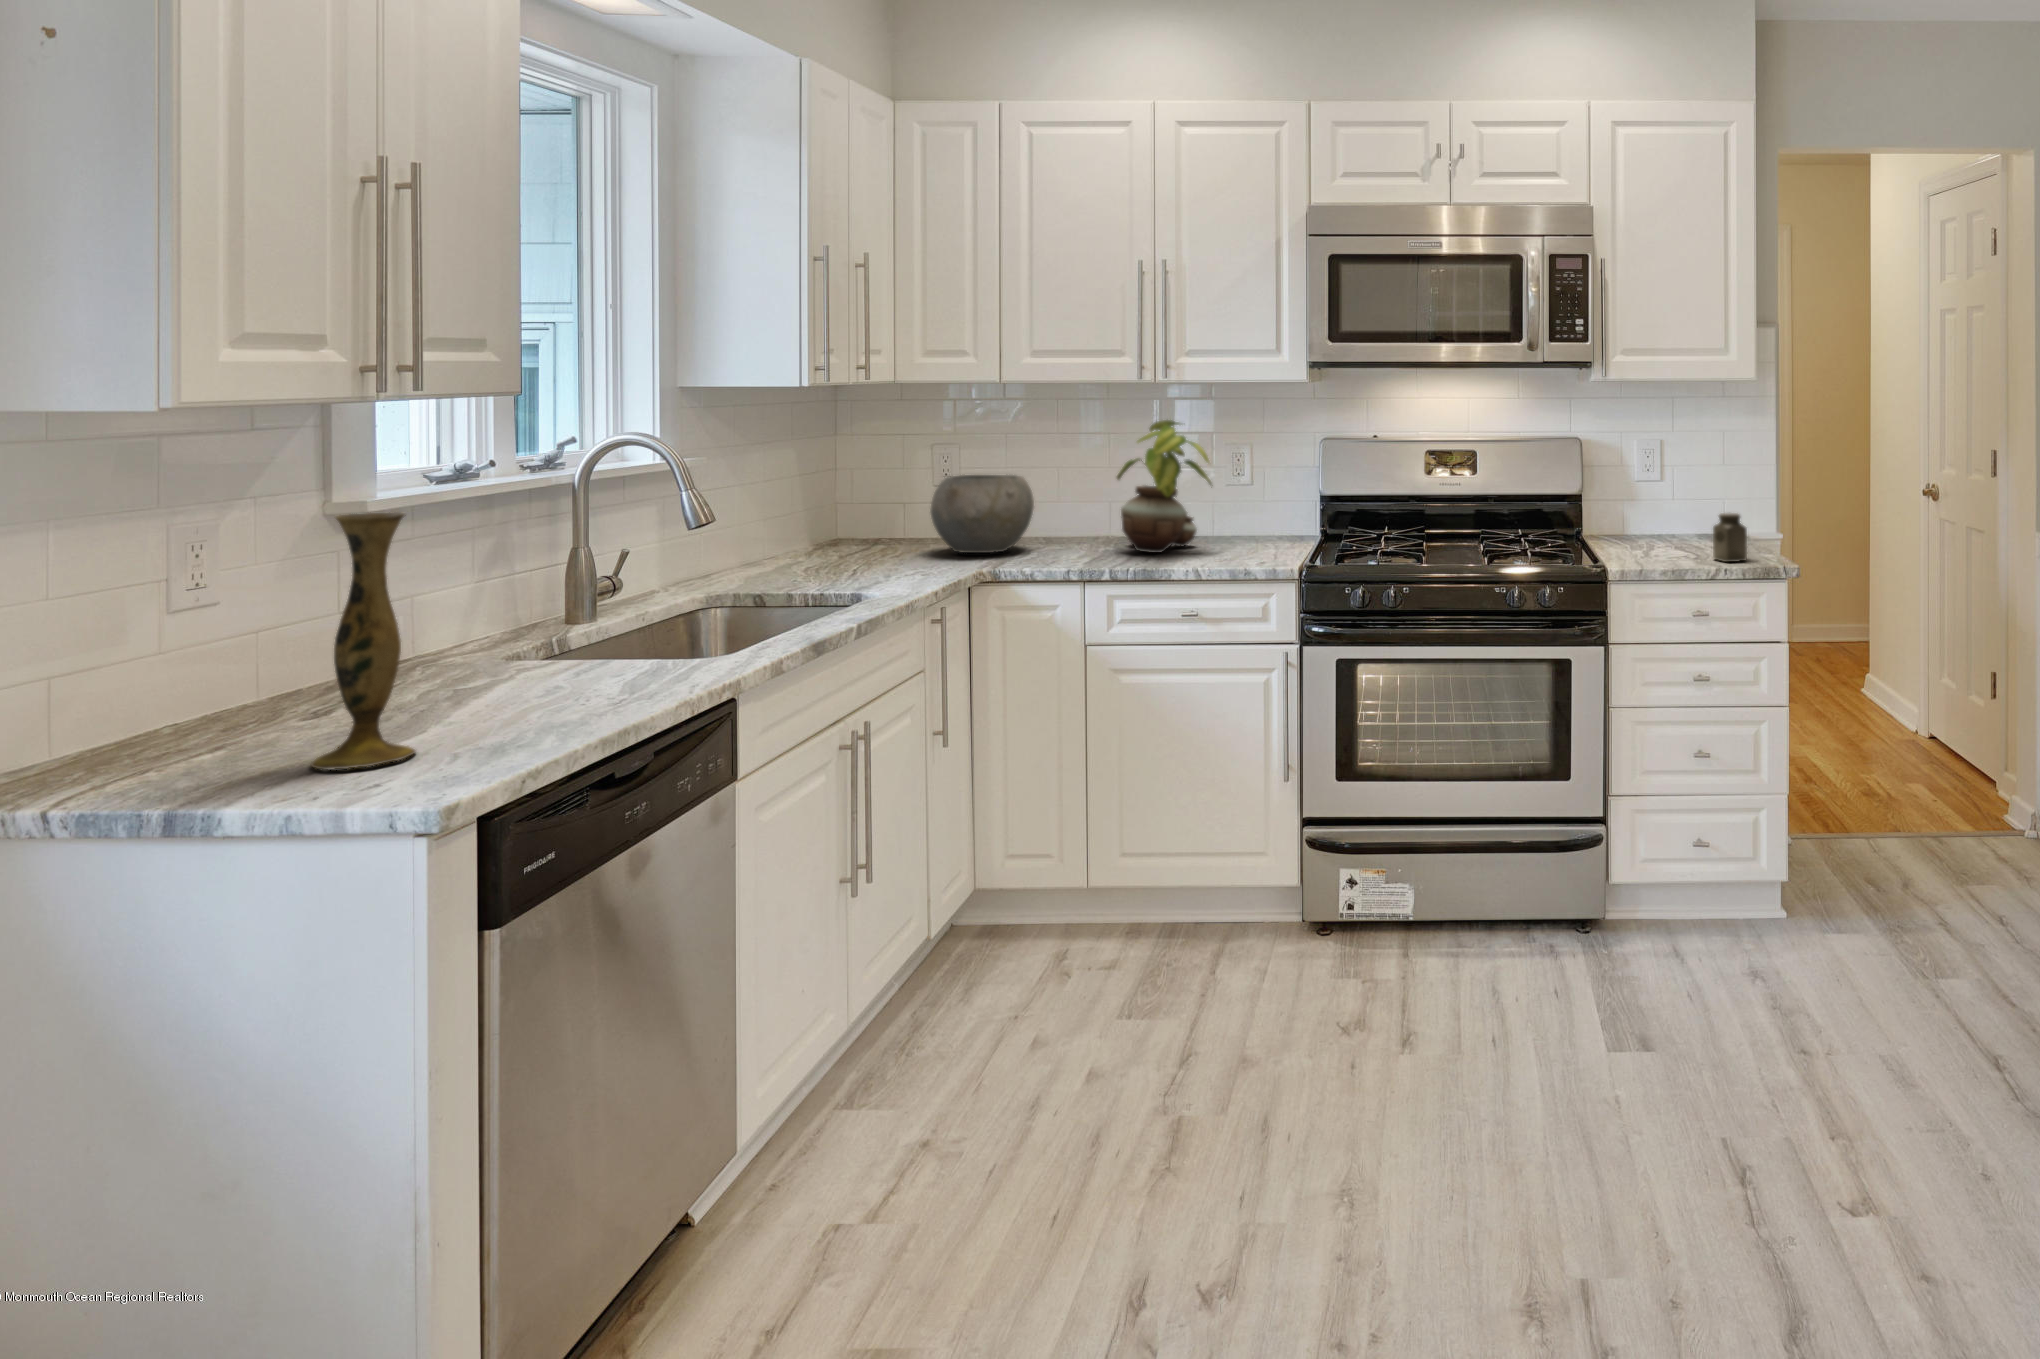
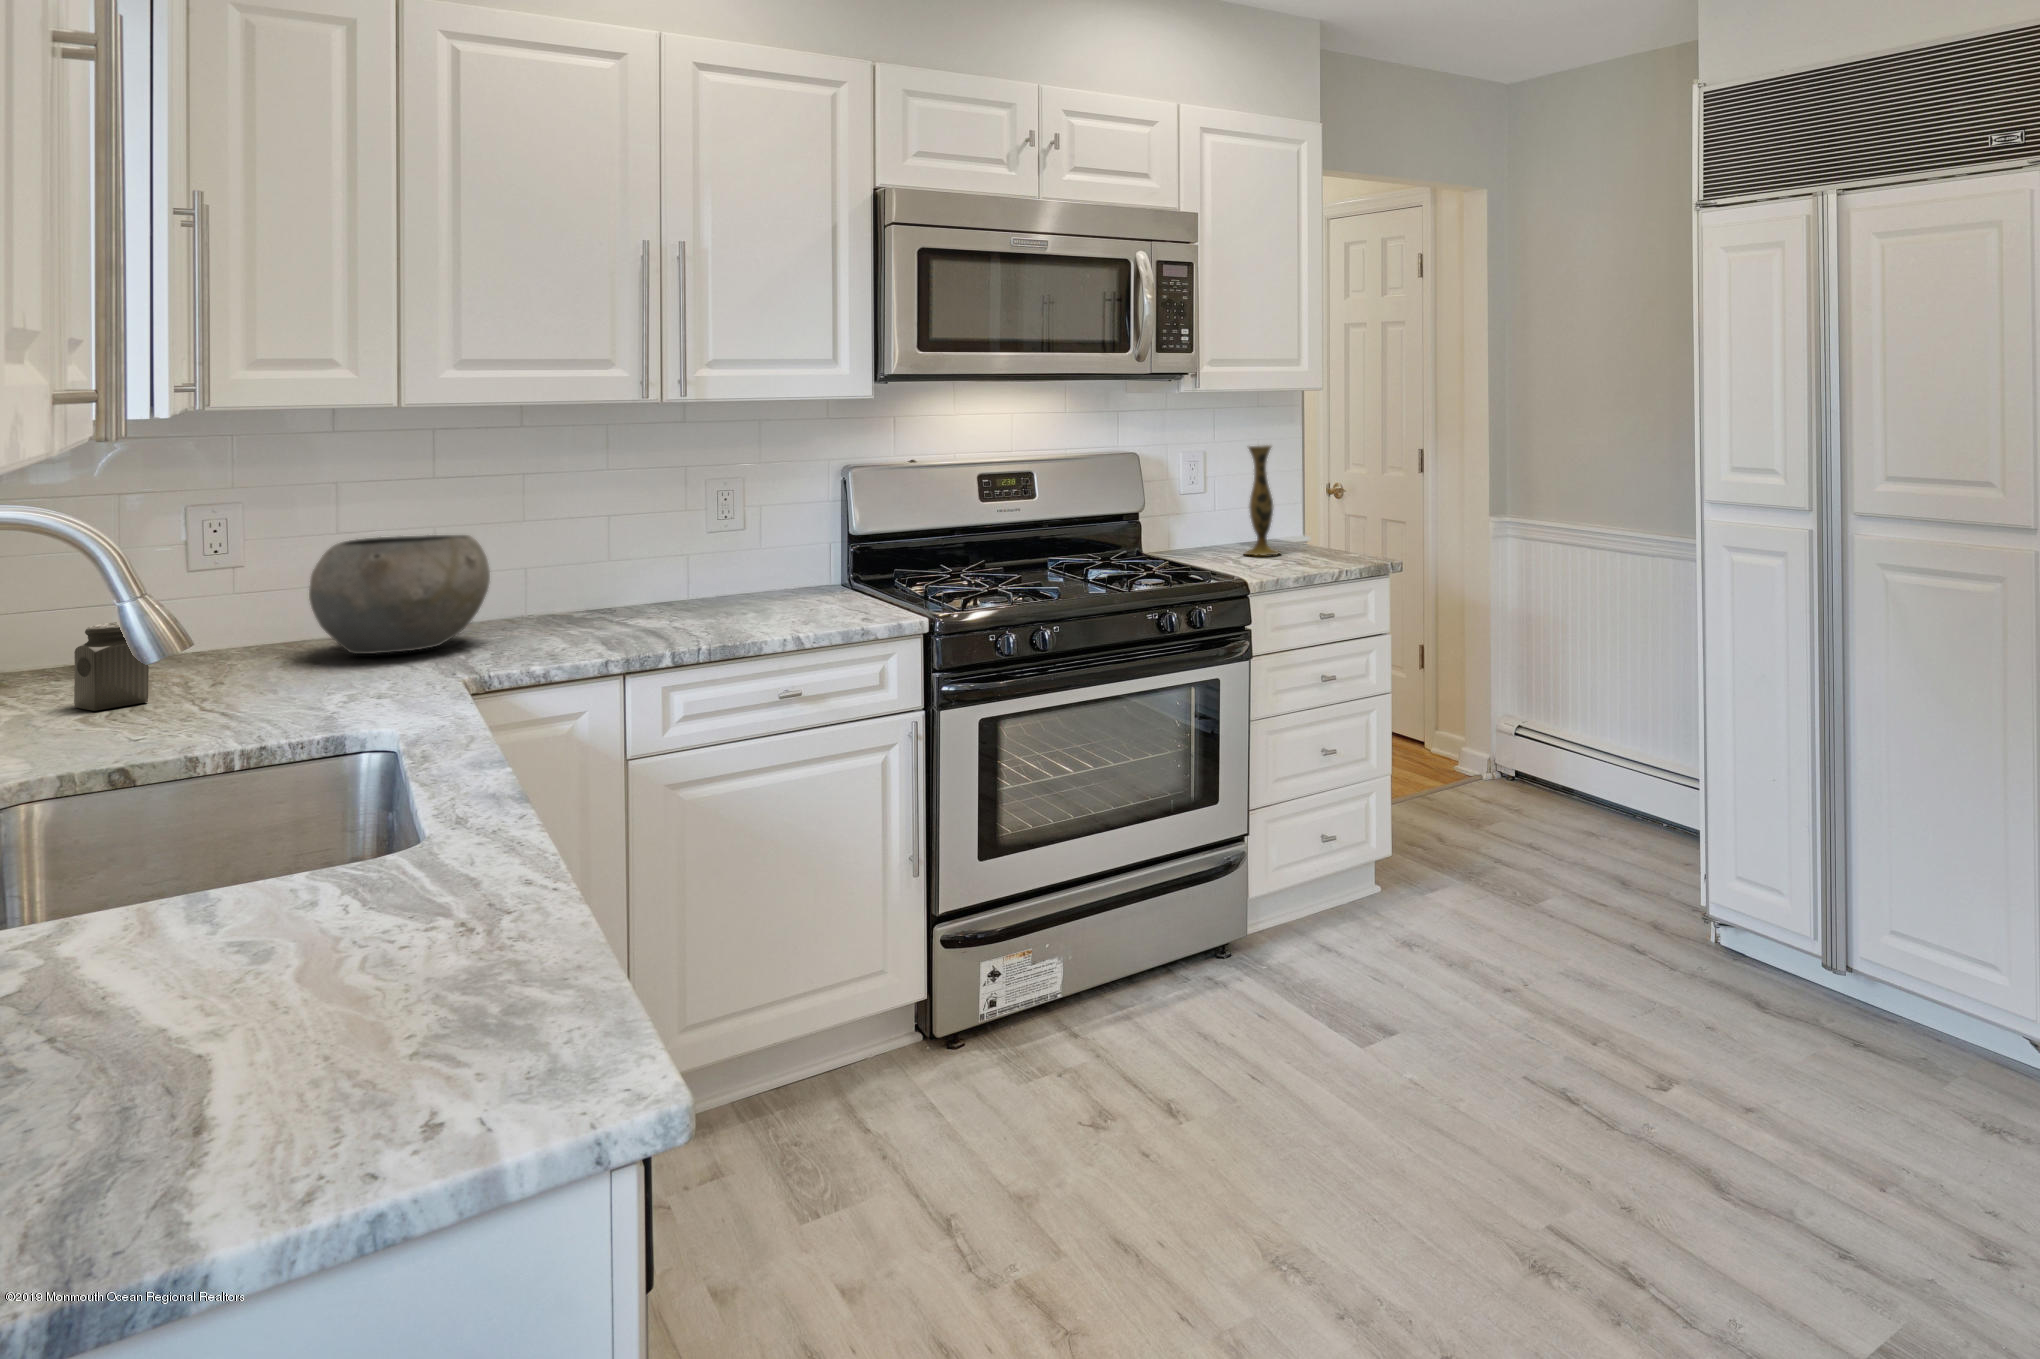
potted plant: present [1117,420,1211,553] -> none [617,448,778,622]
vase: present [311,512,416,770] -> present [1245,445,1279,555]
salt shaker: present [1713,513,1747,562] -> present [74,622,149,711]

